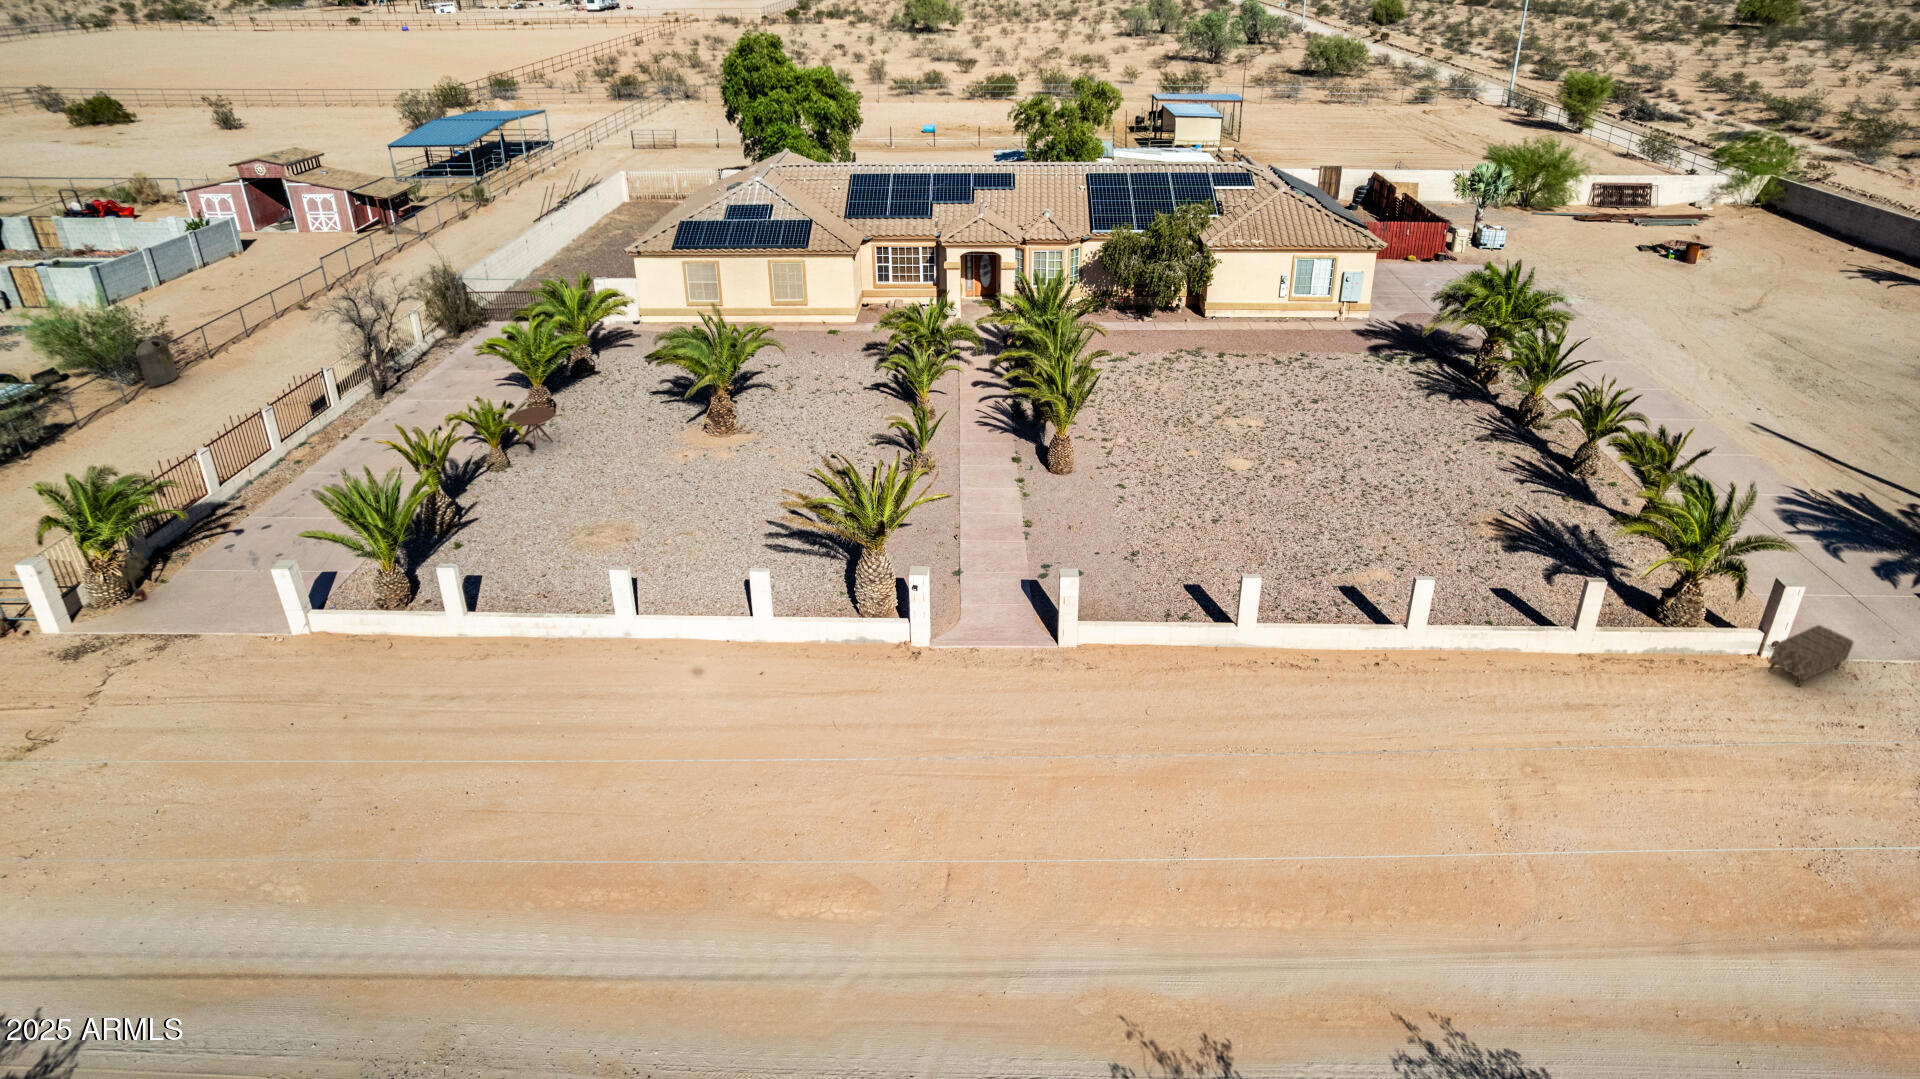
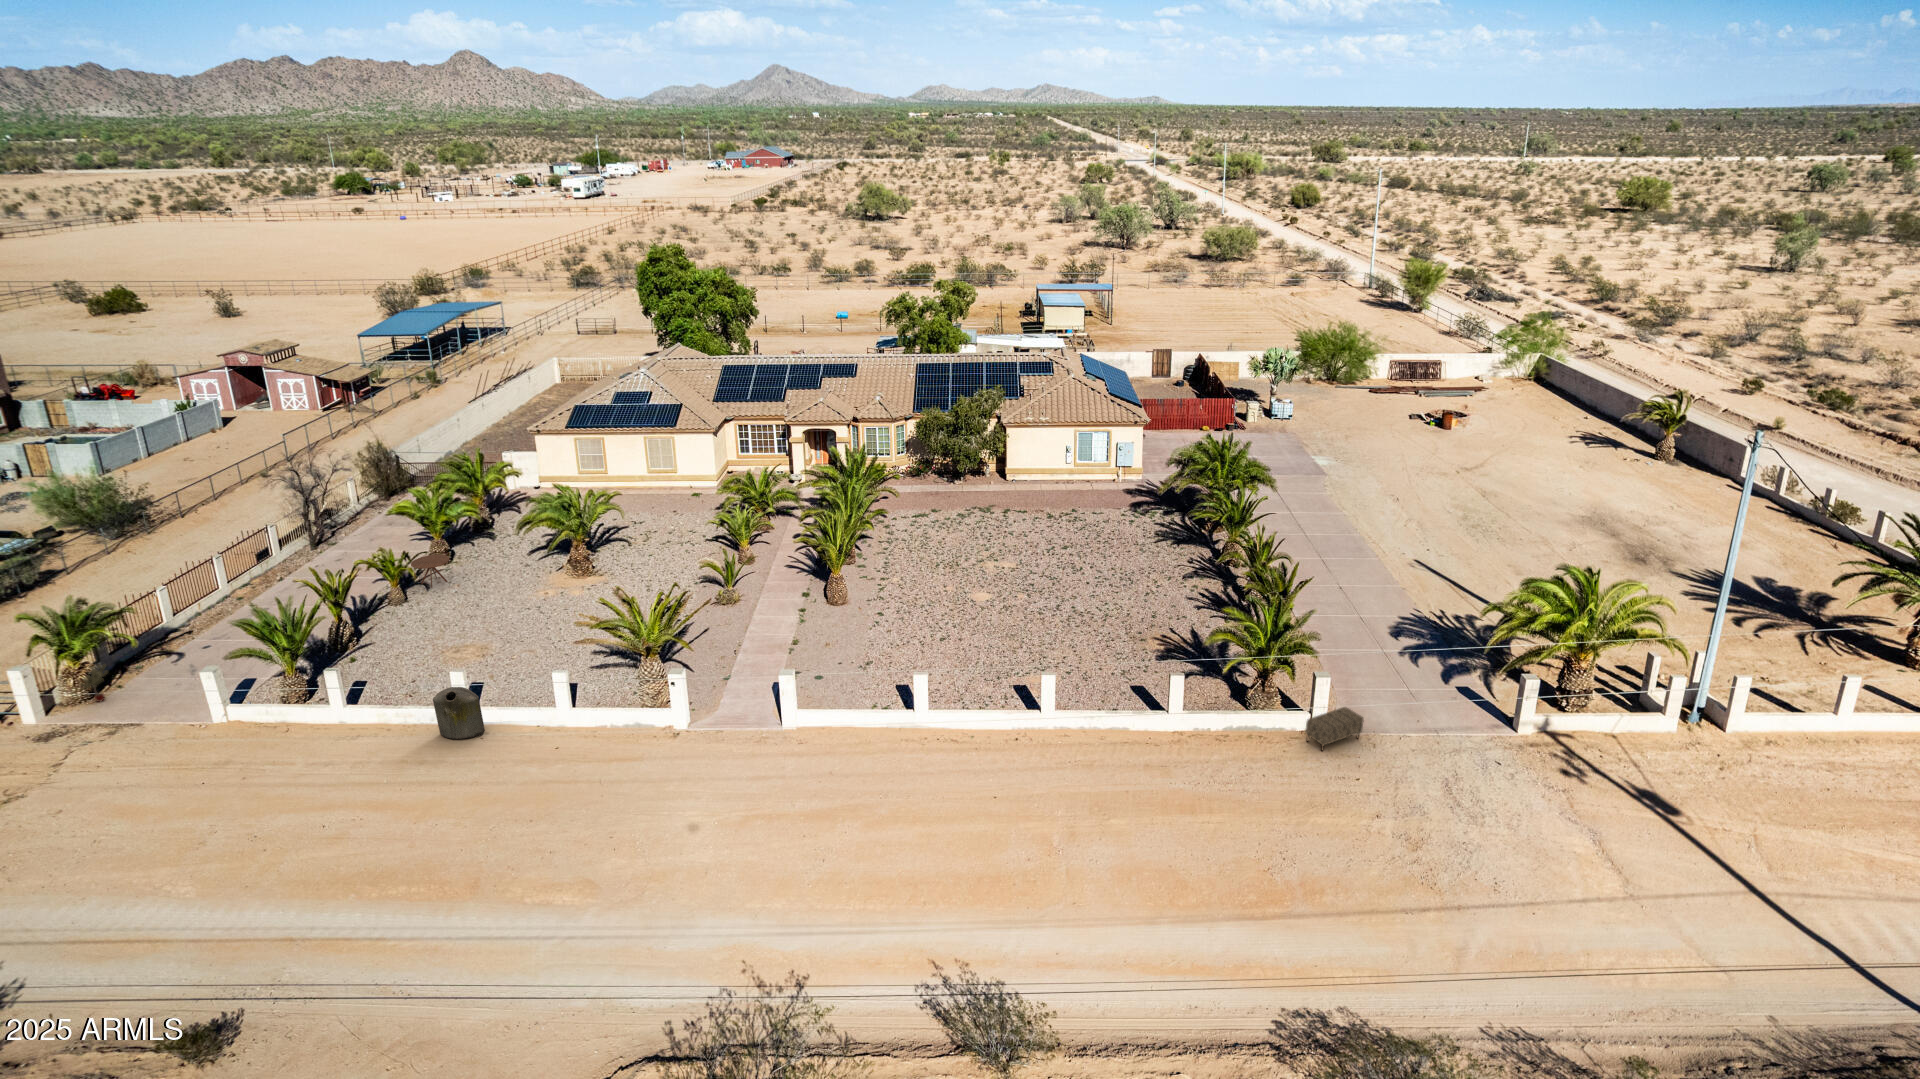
trash can: present [136,339,178,388] -> present [433,687,485,740]

